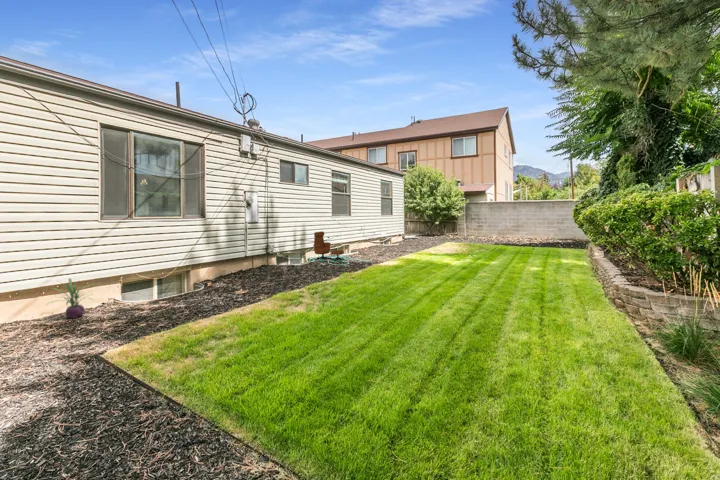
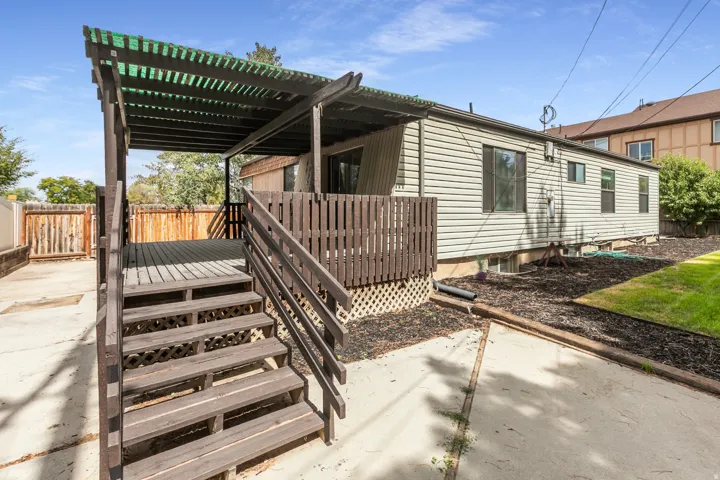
lounge chair: present [313,231,344,261] -> none [591,227,630,255]
round table: none [209,247,259,284] -> present [530,238,576,268]

